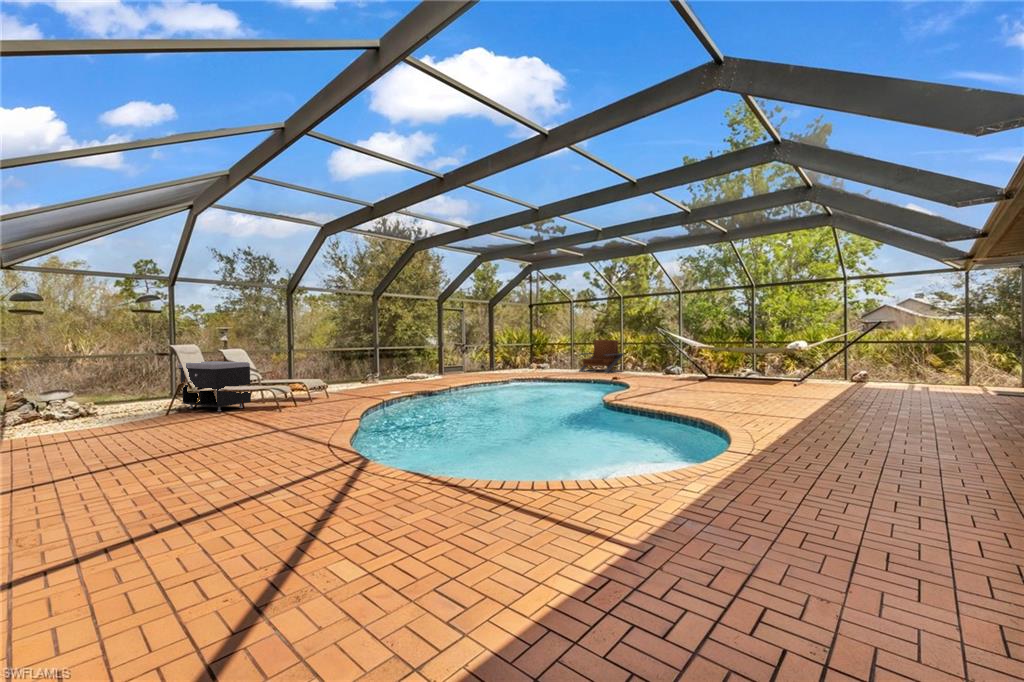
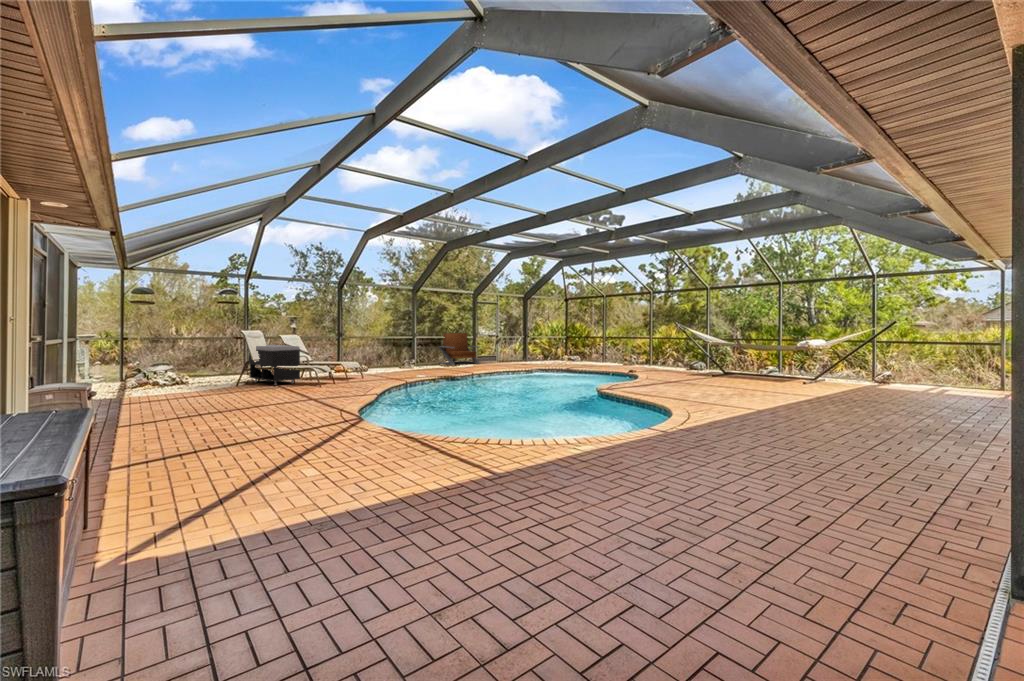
lounge chair: present [579,340,623,373] -> present [439,333,480,365]

